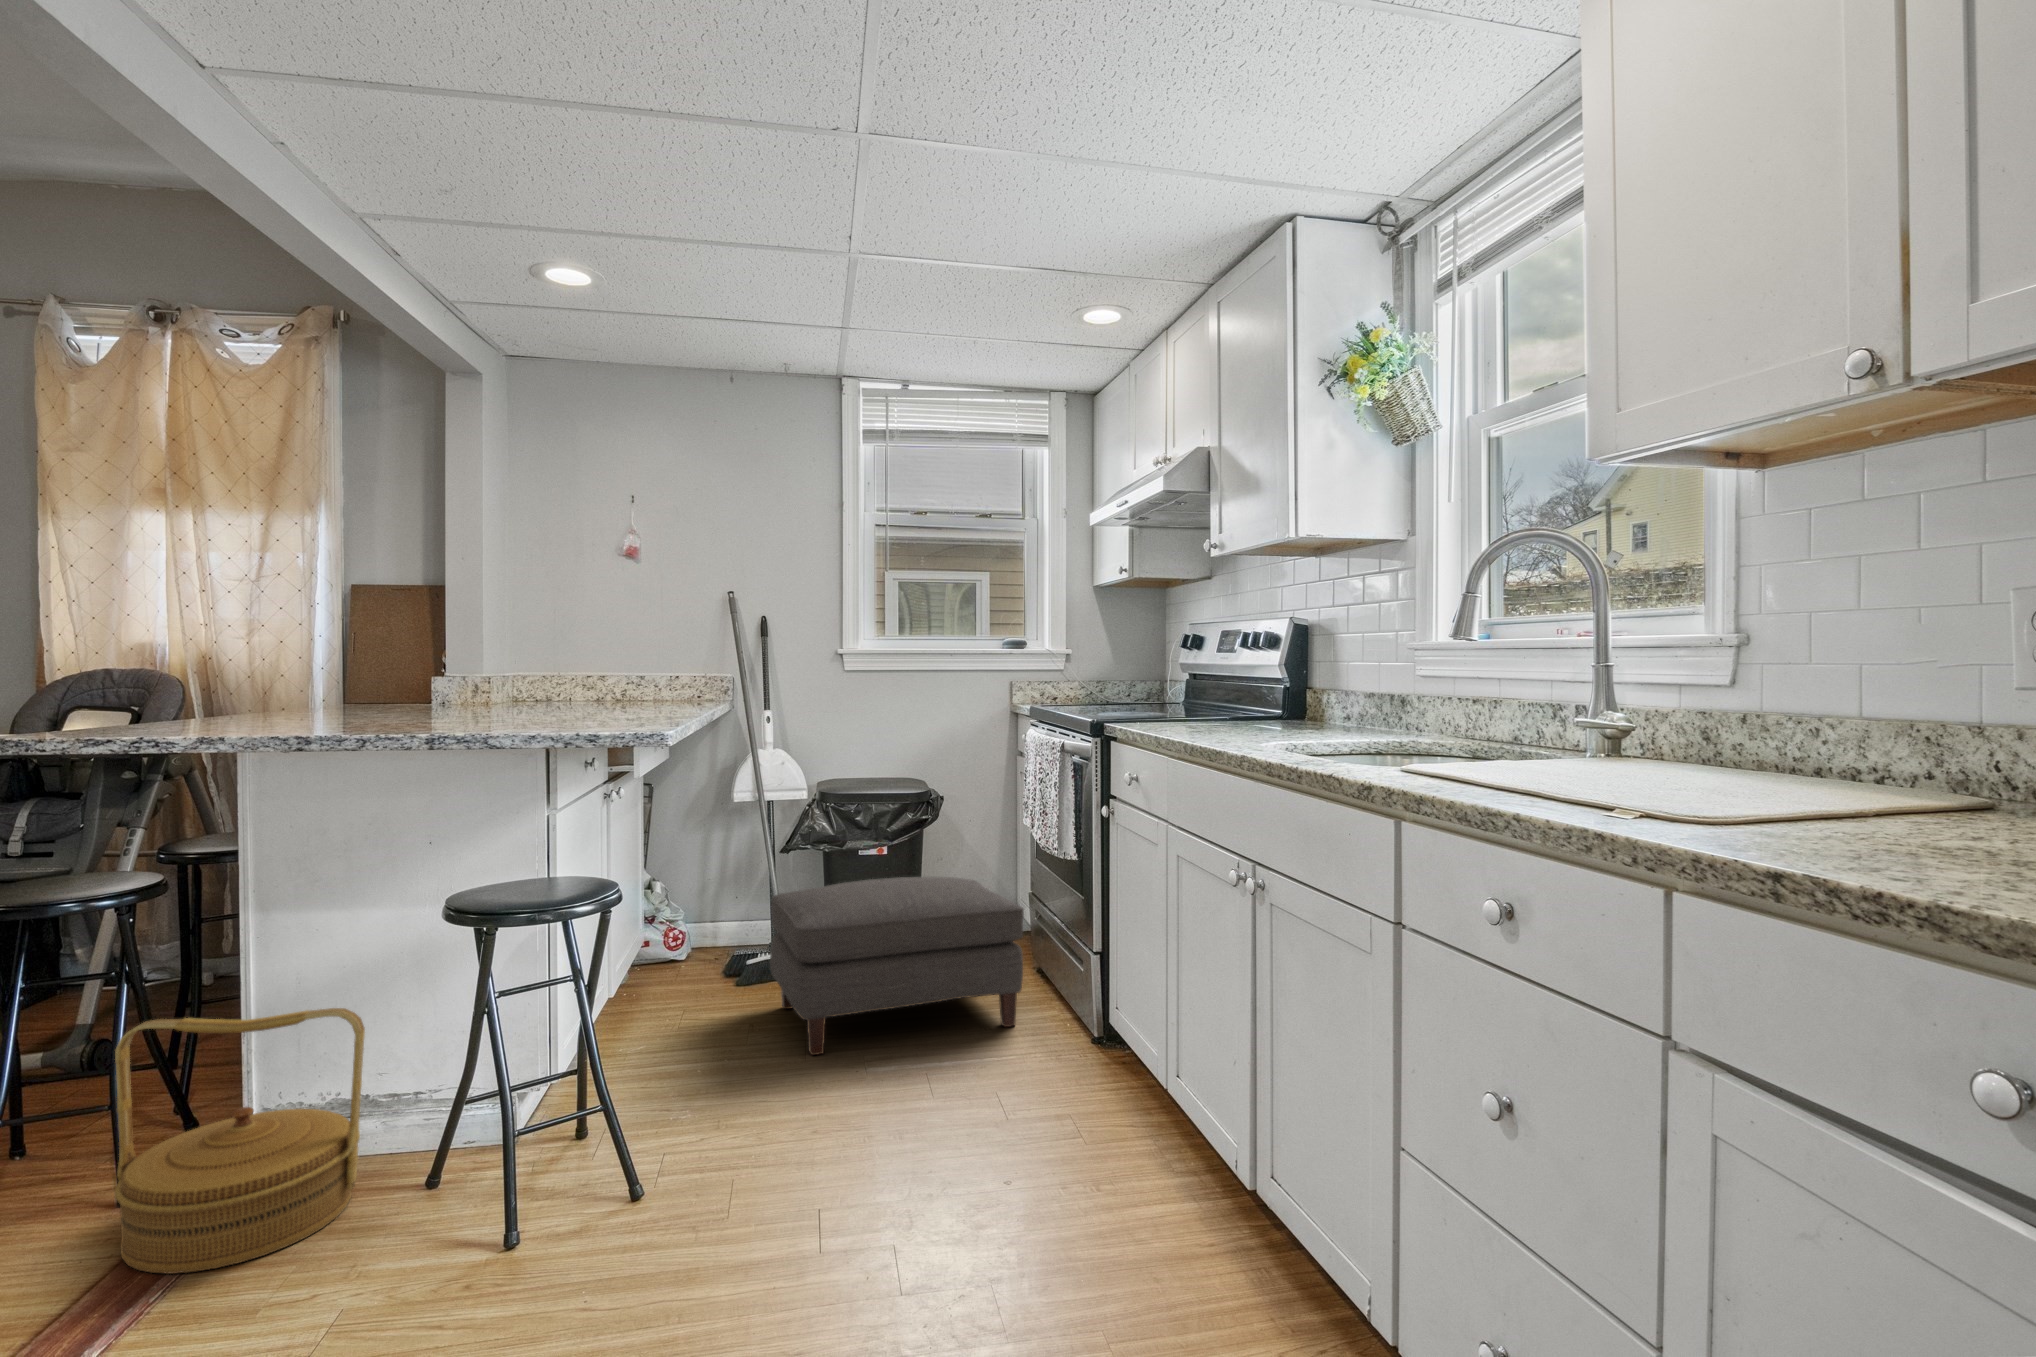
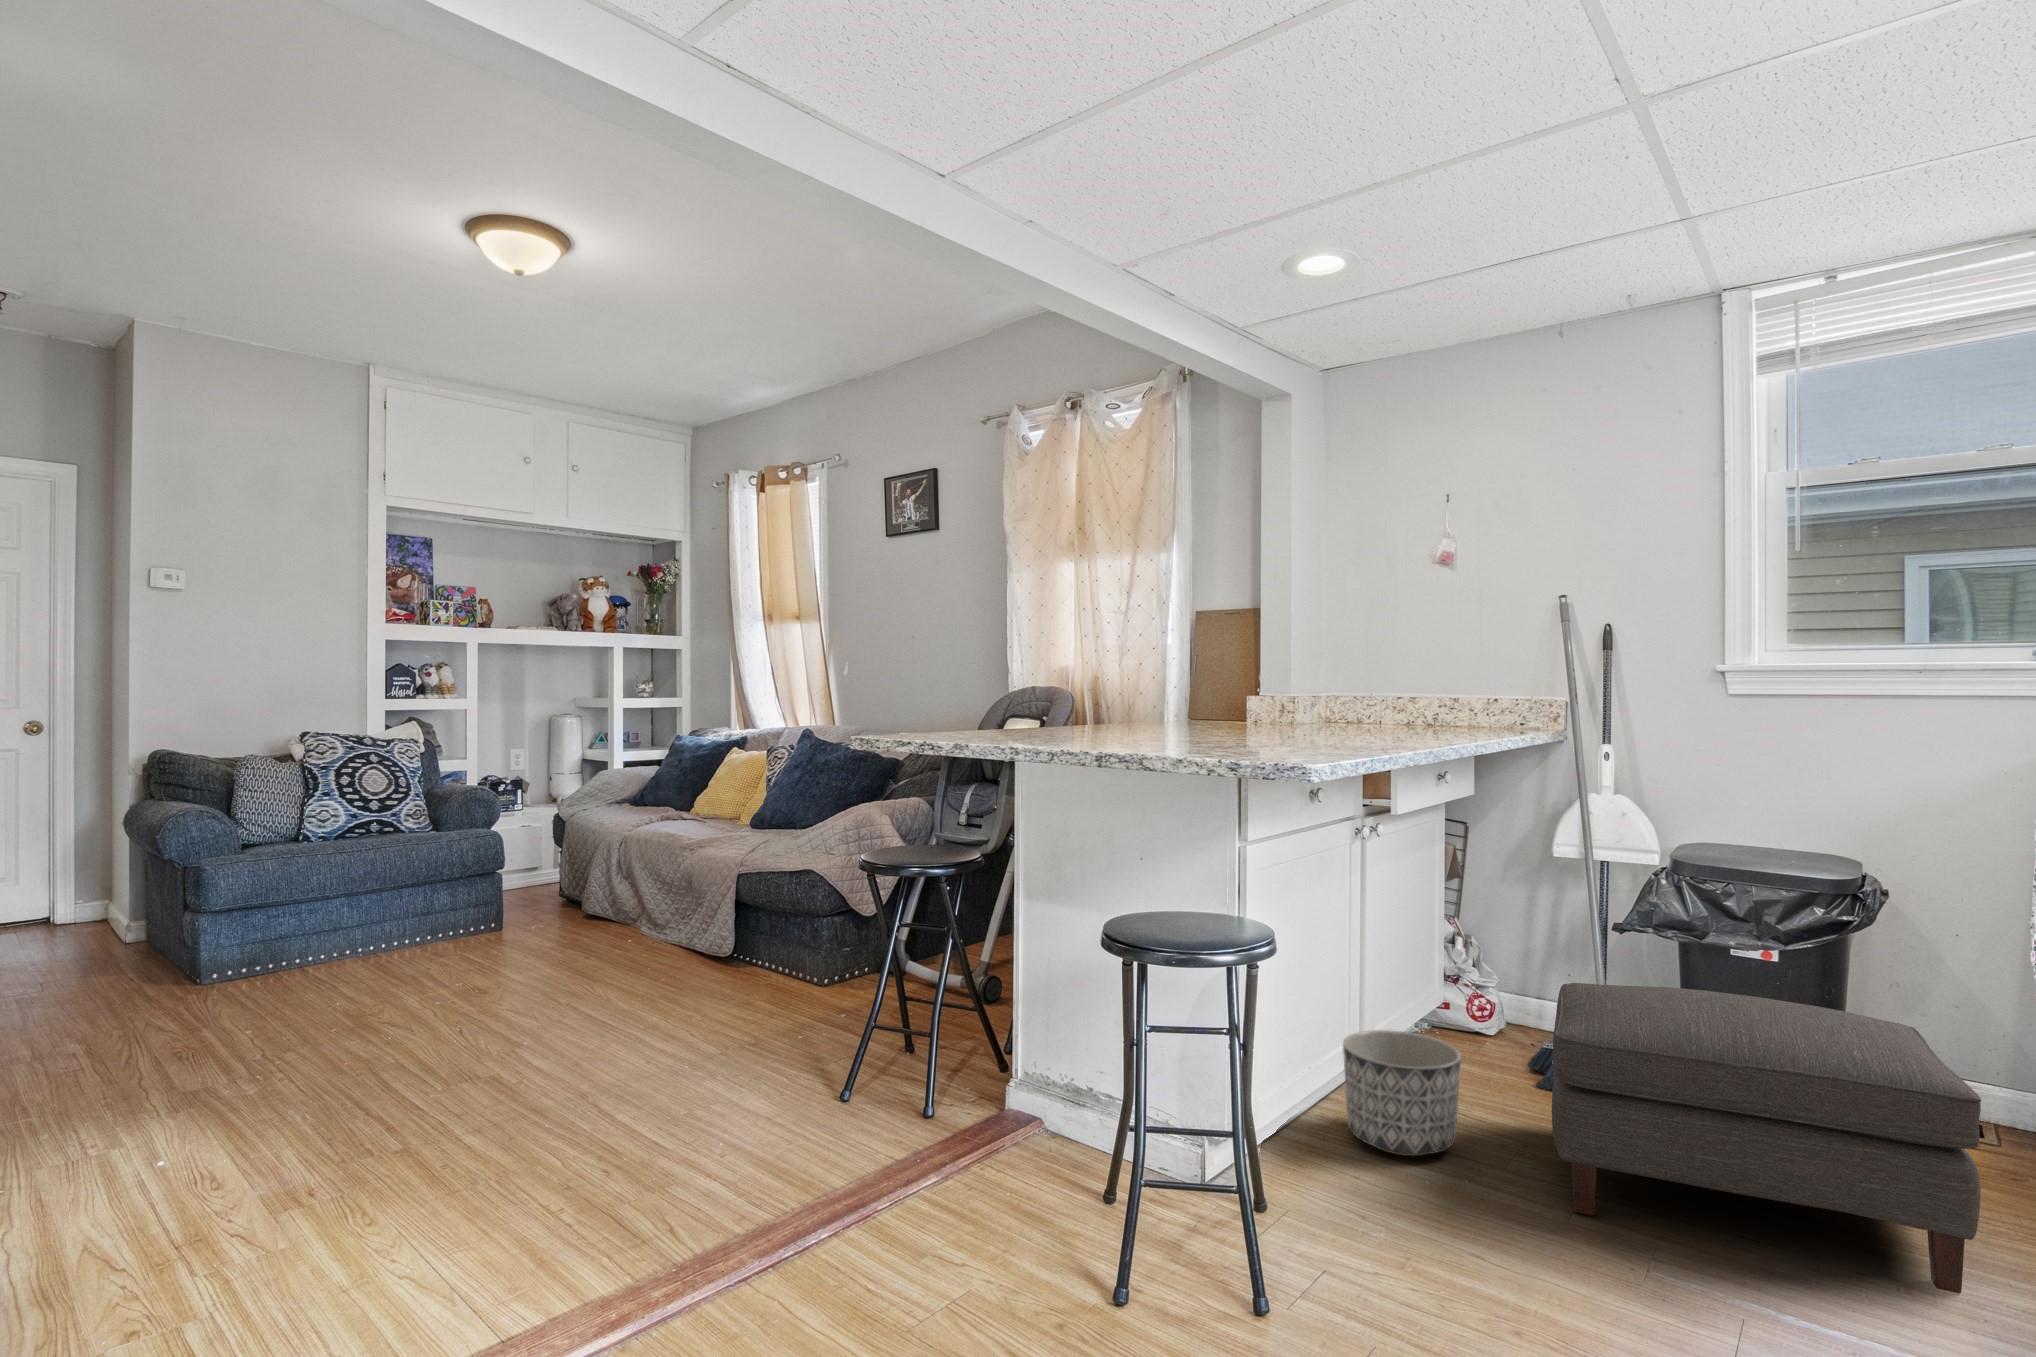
planter: none [615,960,715,1063] -> present [1343,1030,1461,1156]
woven basket: present [115,1008,365,1274] -> none [893,976,1060,1205]

